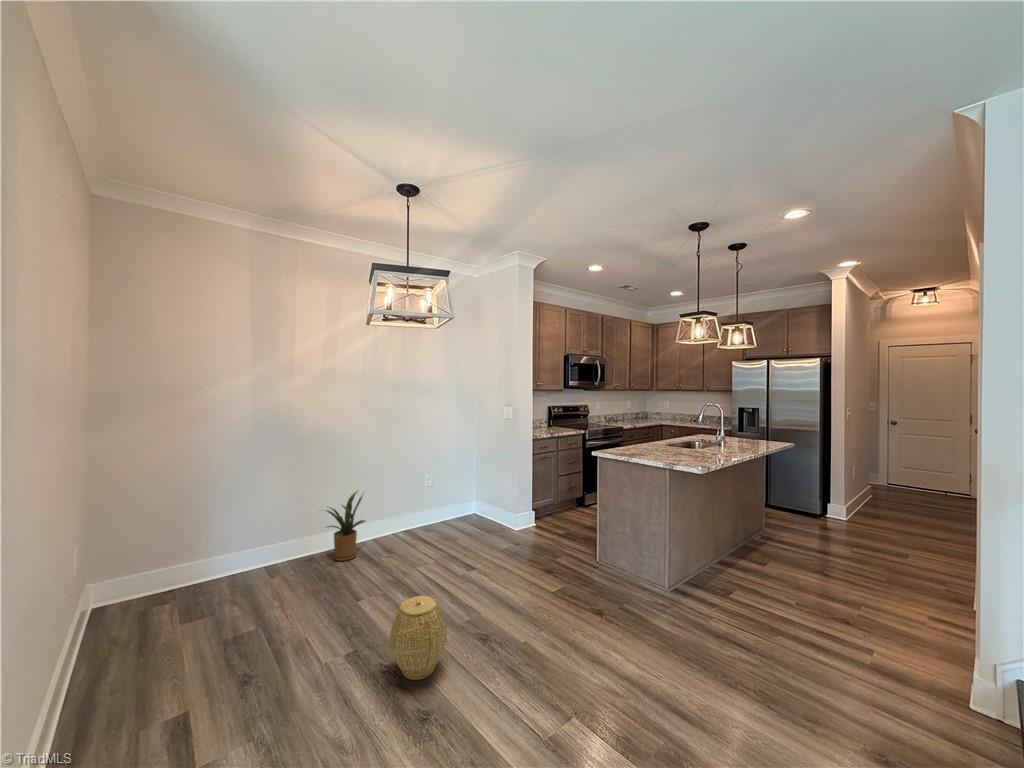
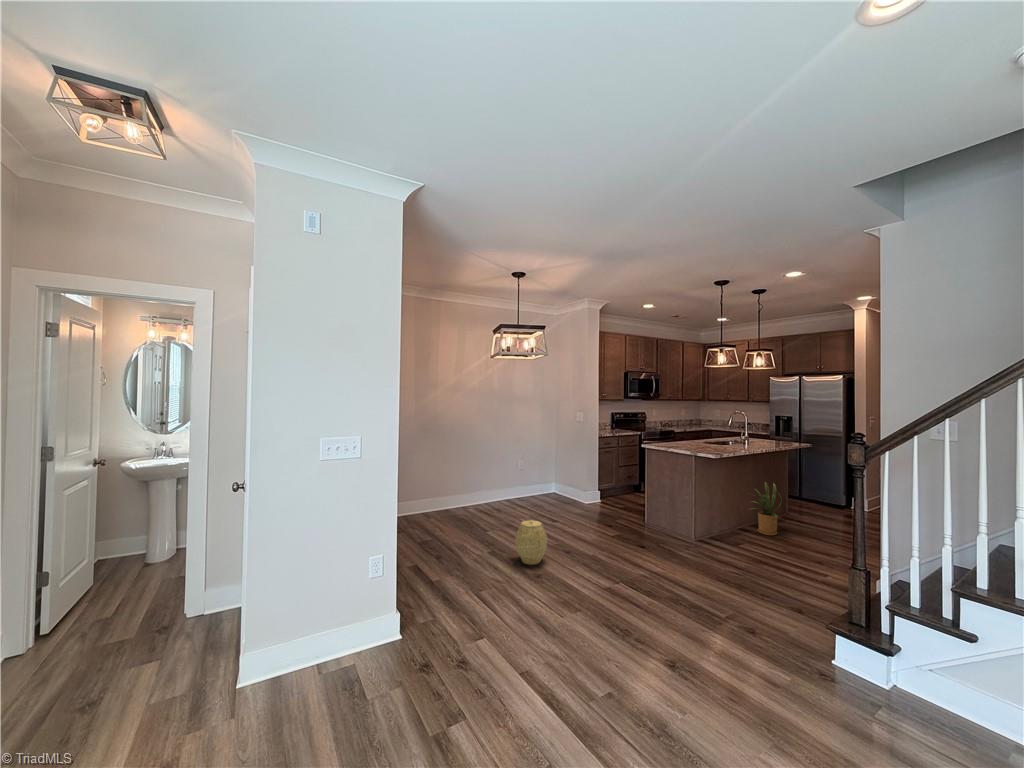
house plant: present [326,491,365,561] -> present [750,482,782,535]

